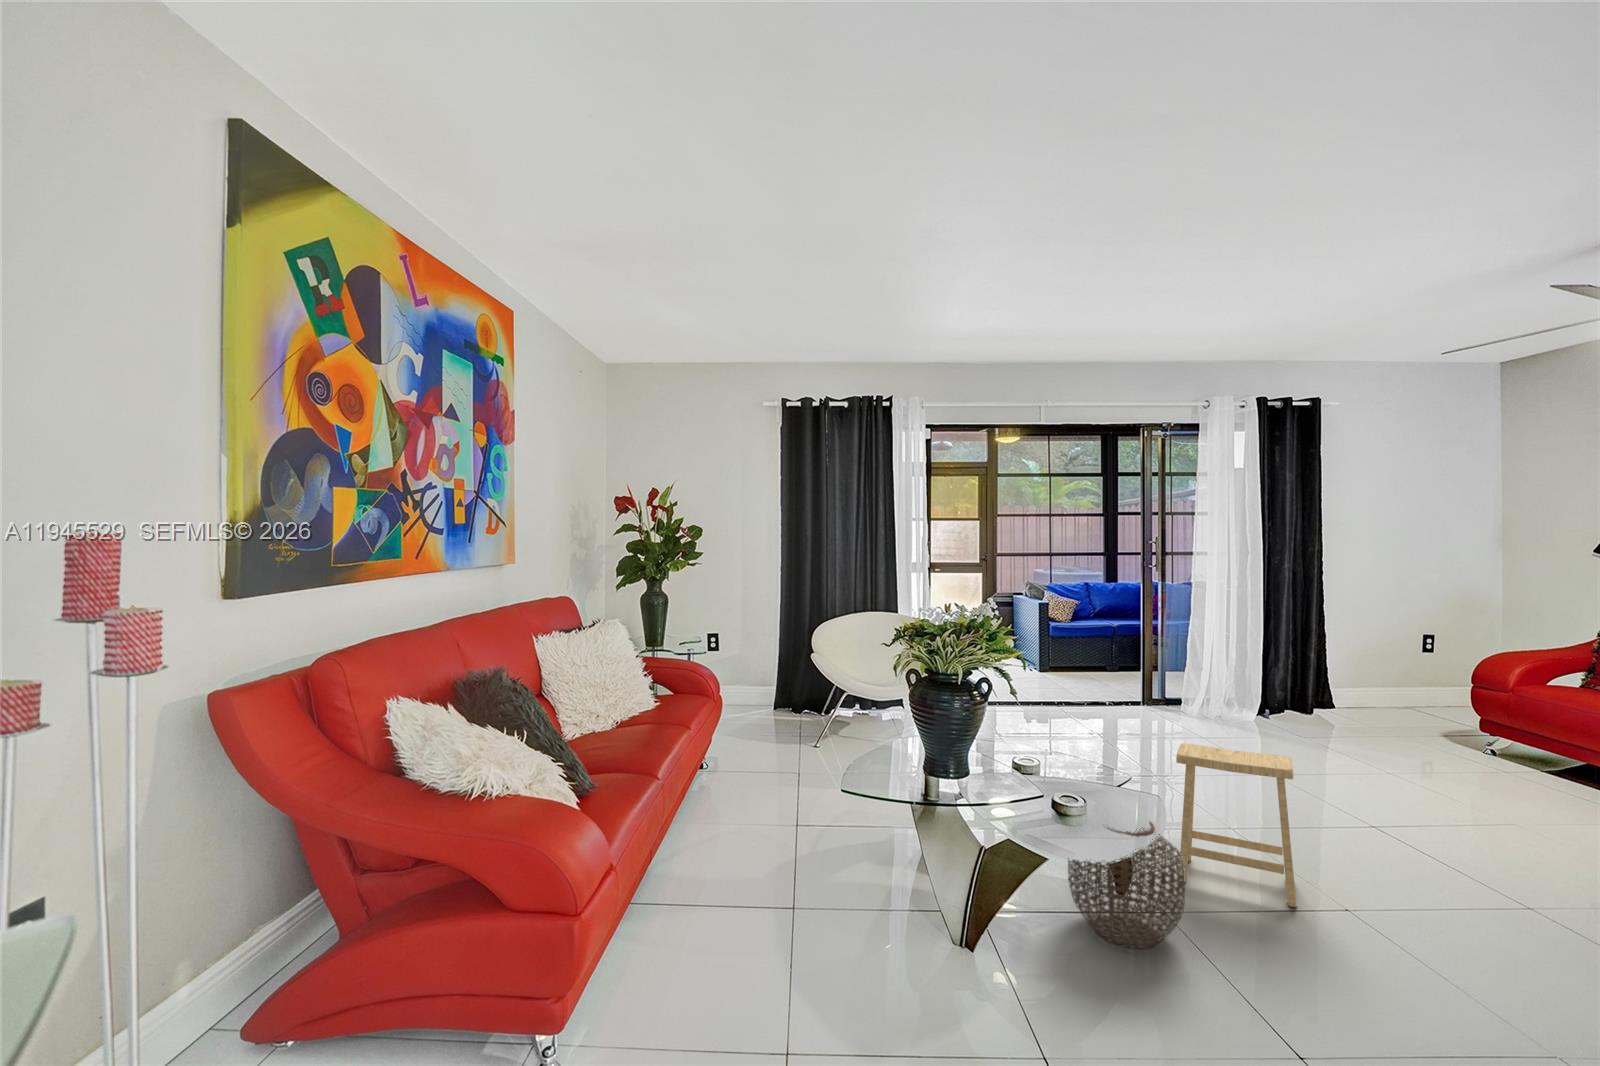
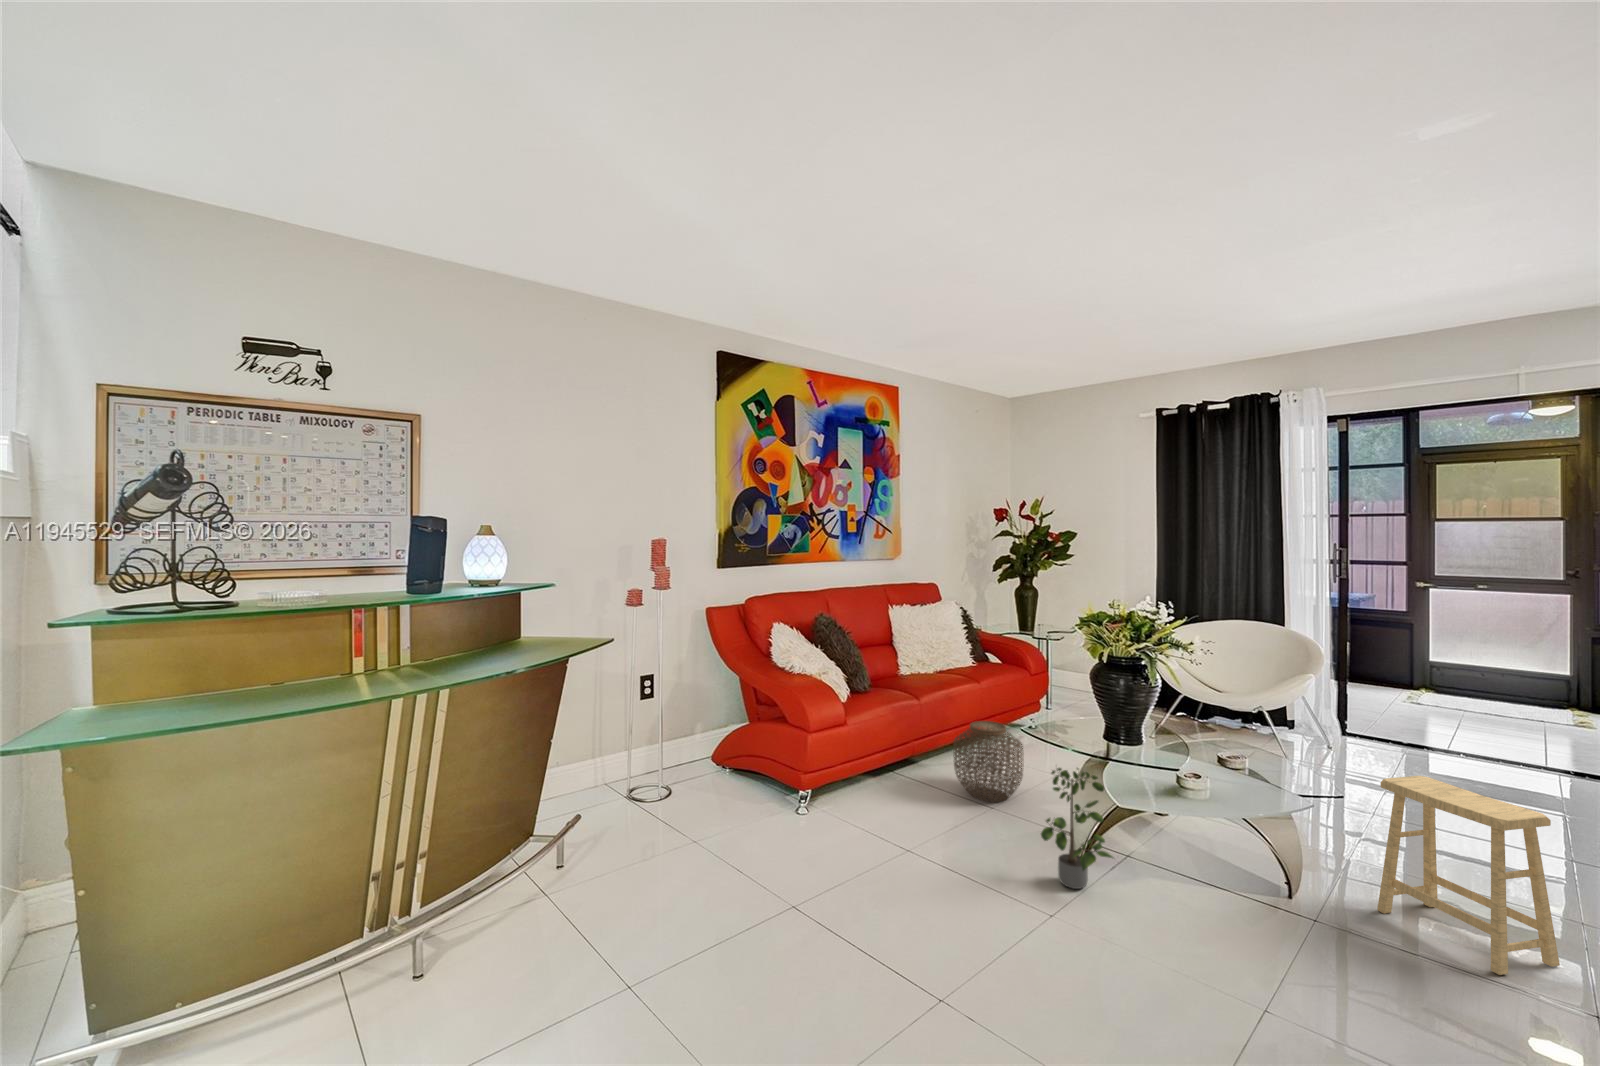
woven basket: present [1068,822,1185,948] -> present [954,721,1023,802]
potted plant: none [968,826,1068,993] -> present [1041,768,1113,889]

